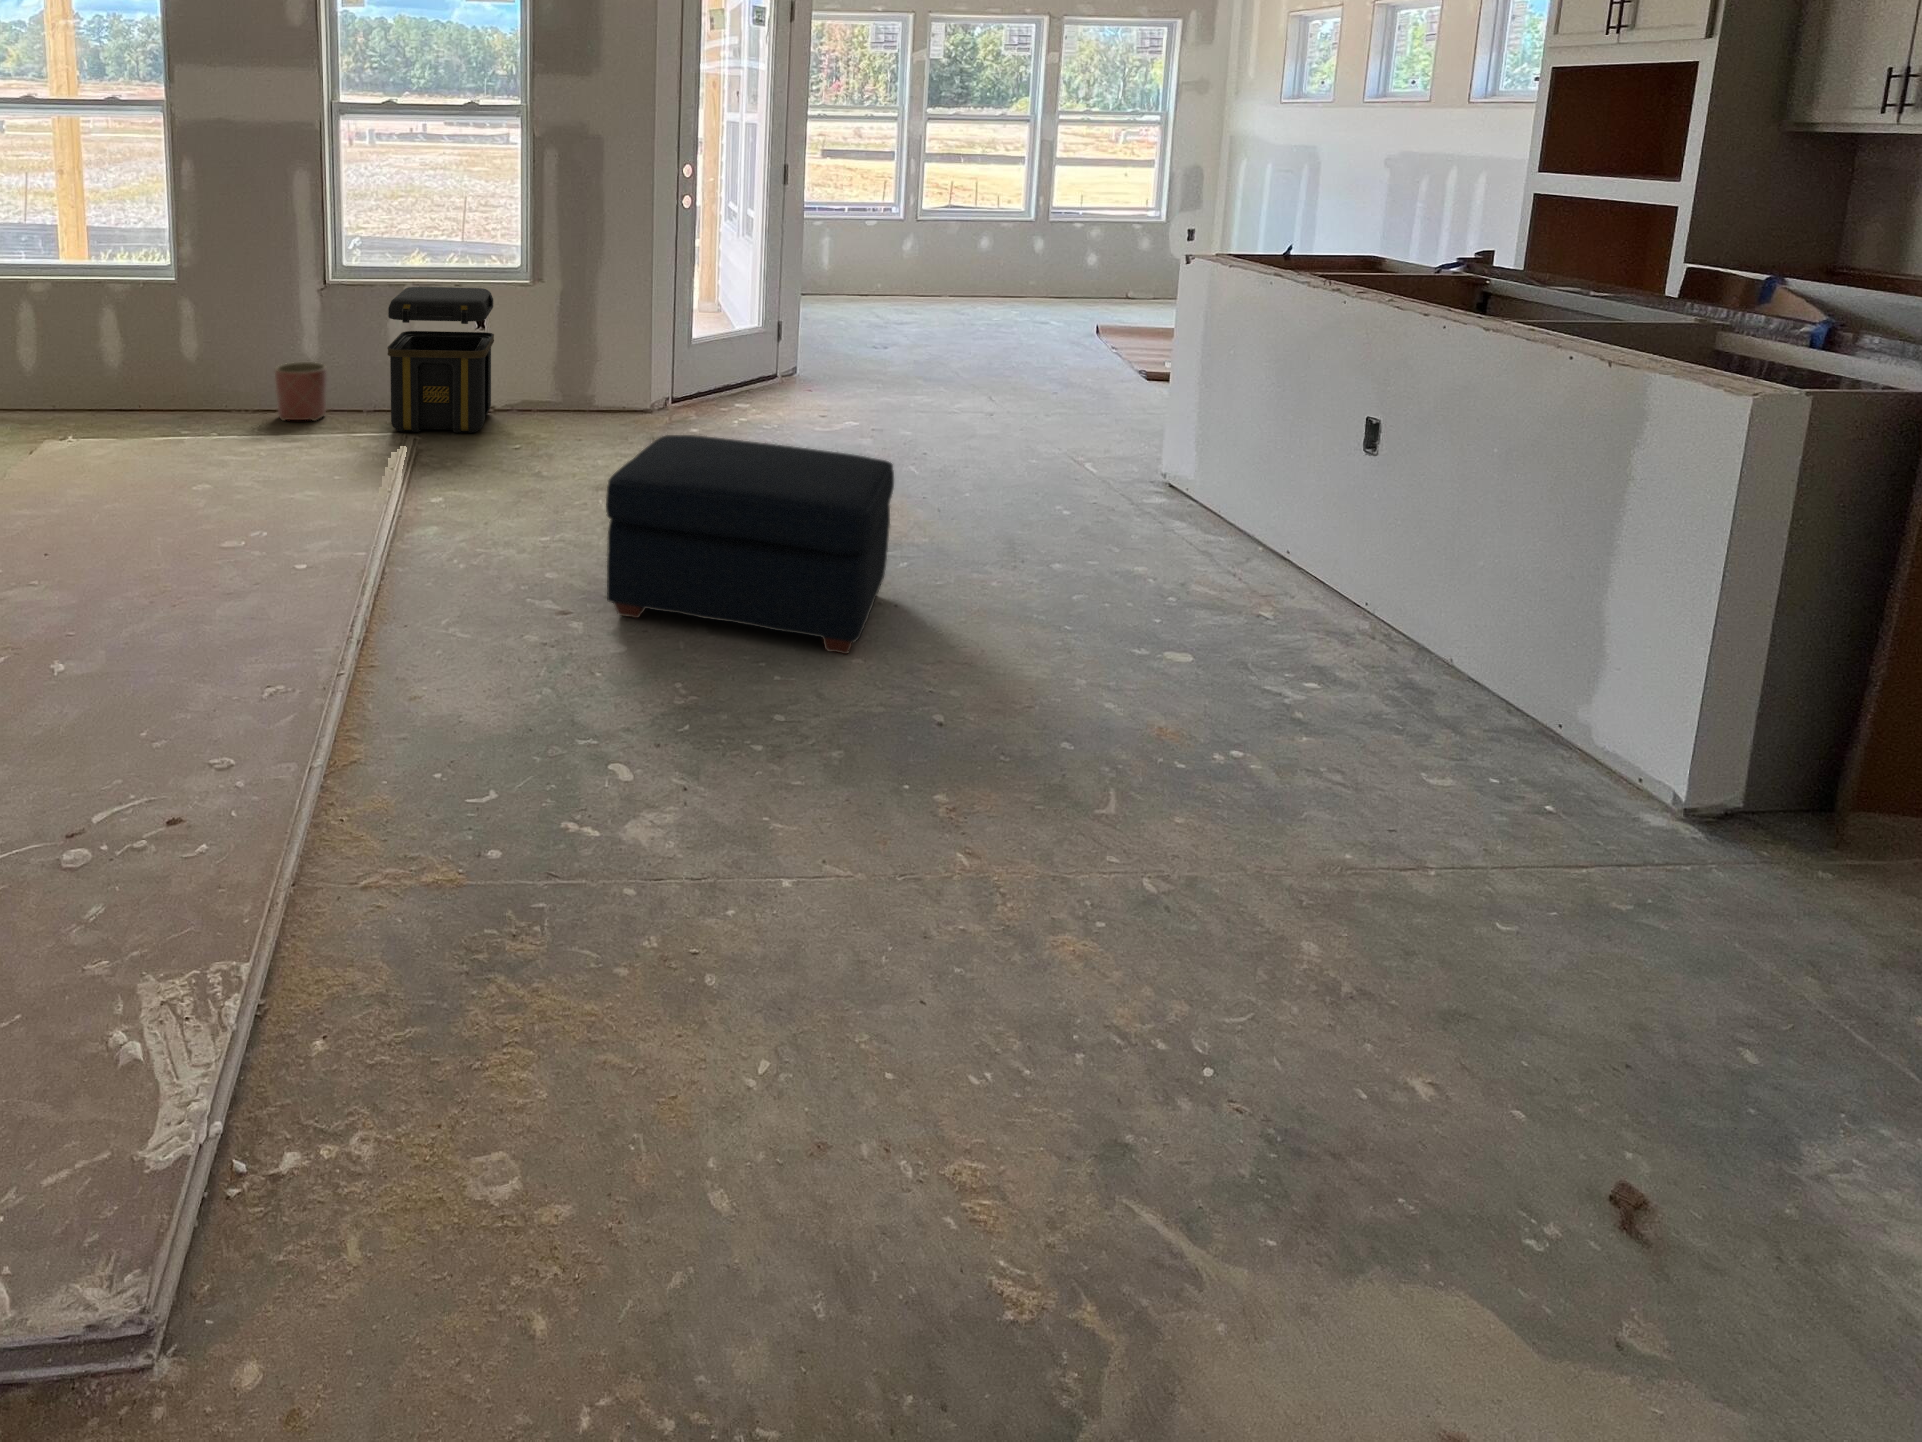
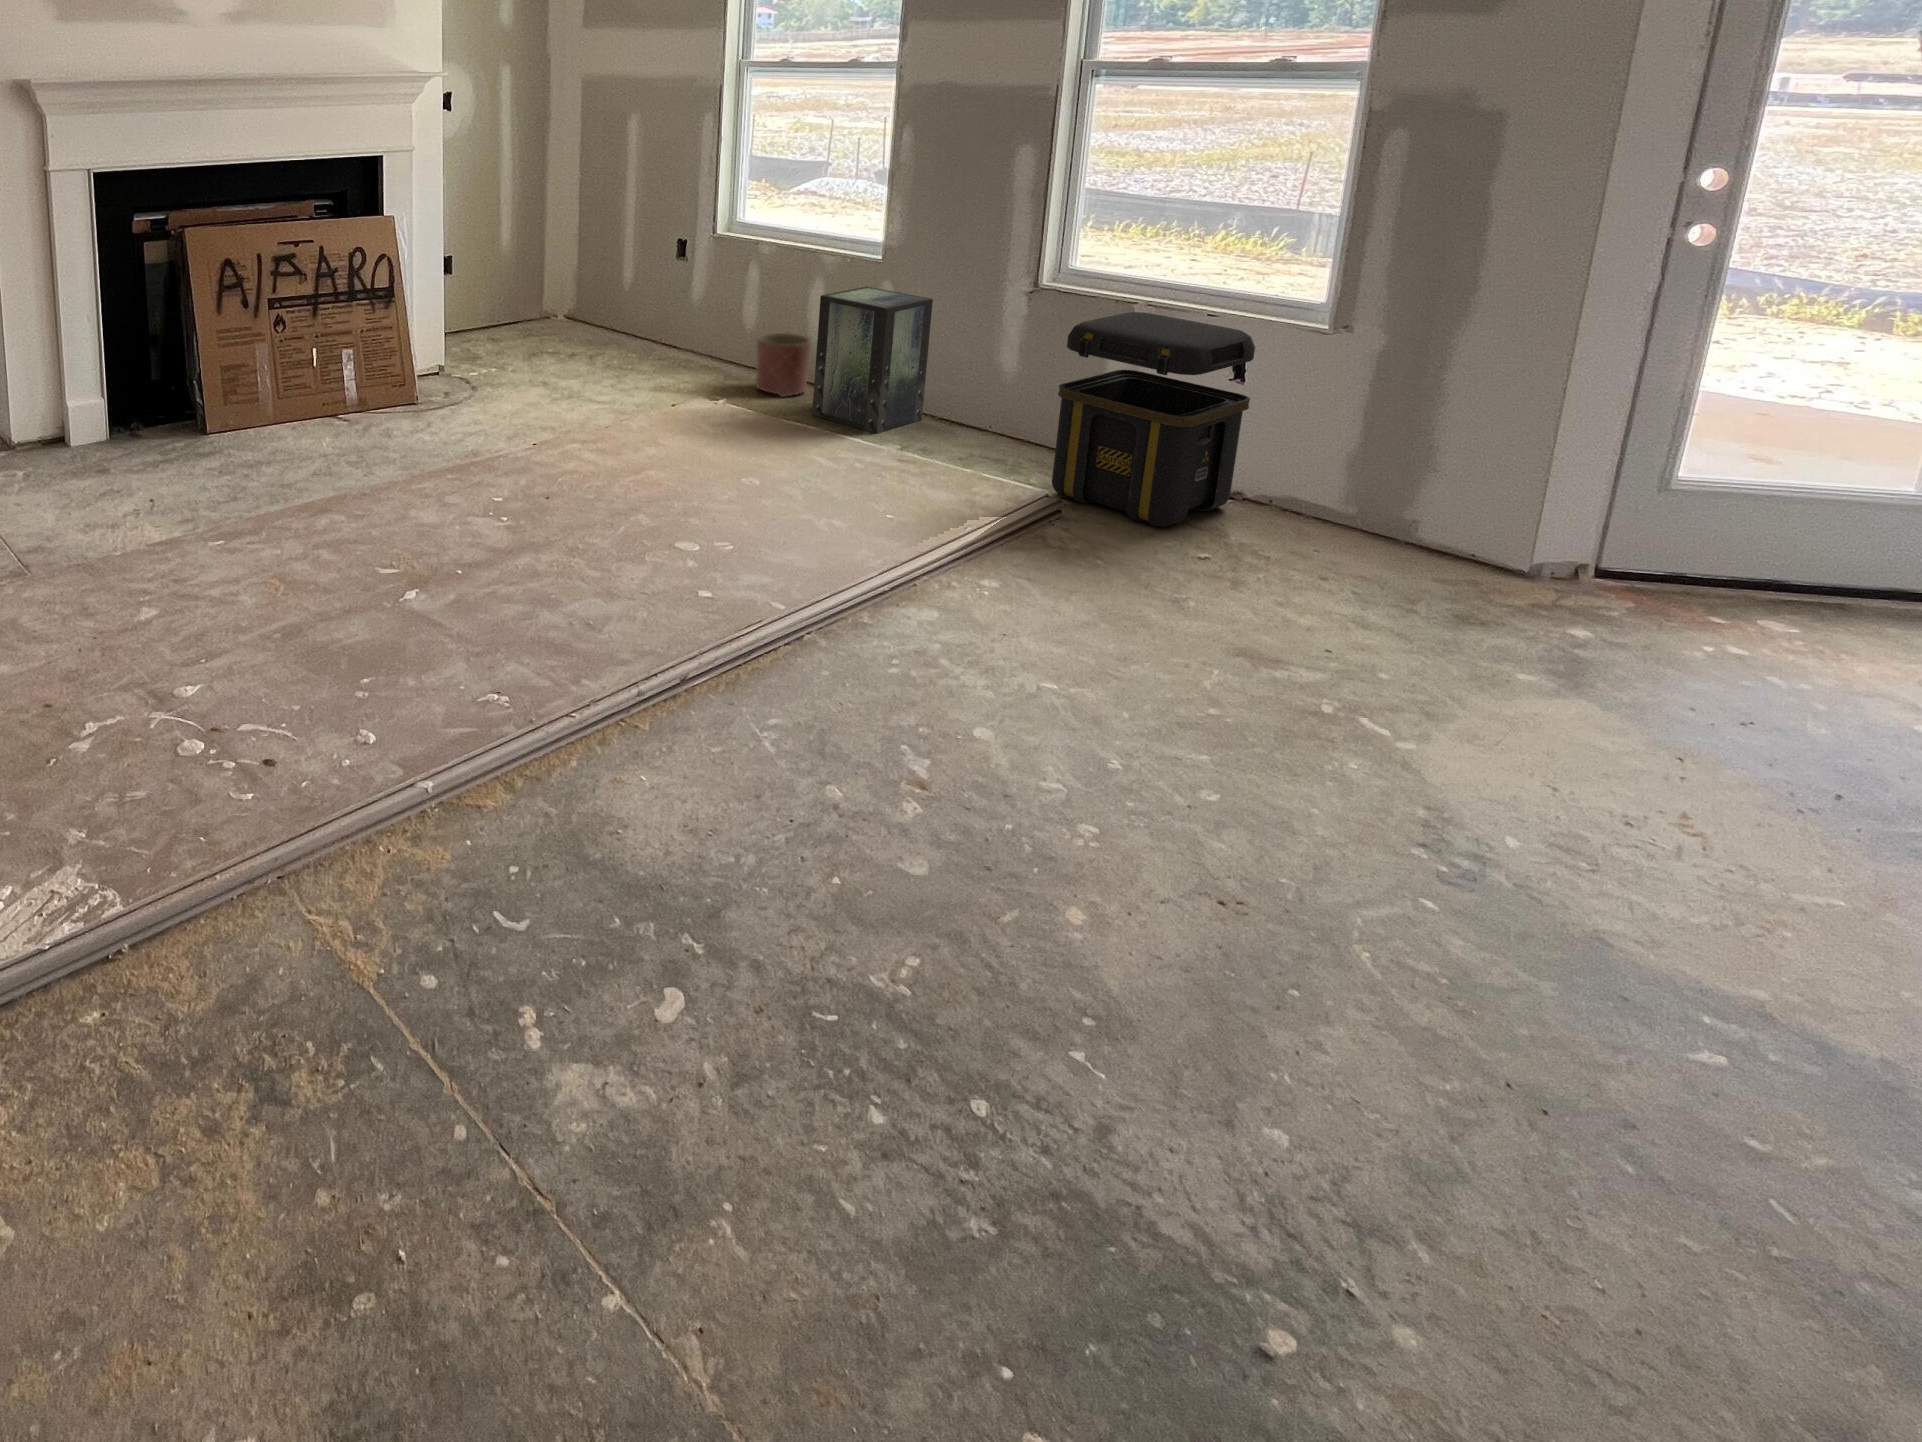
storage box: none [144,304,238,428] -> present [812,287,933,434]
planter: present [275,362,327,421] -> present [756,333,811,397]
ottoman: present [606,435,894,654] -> none [939,607,1554,1093]

